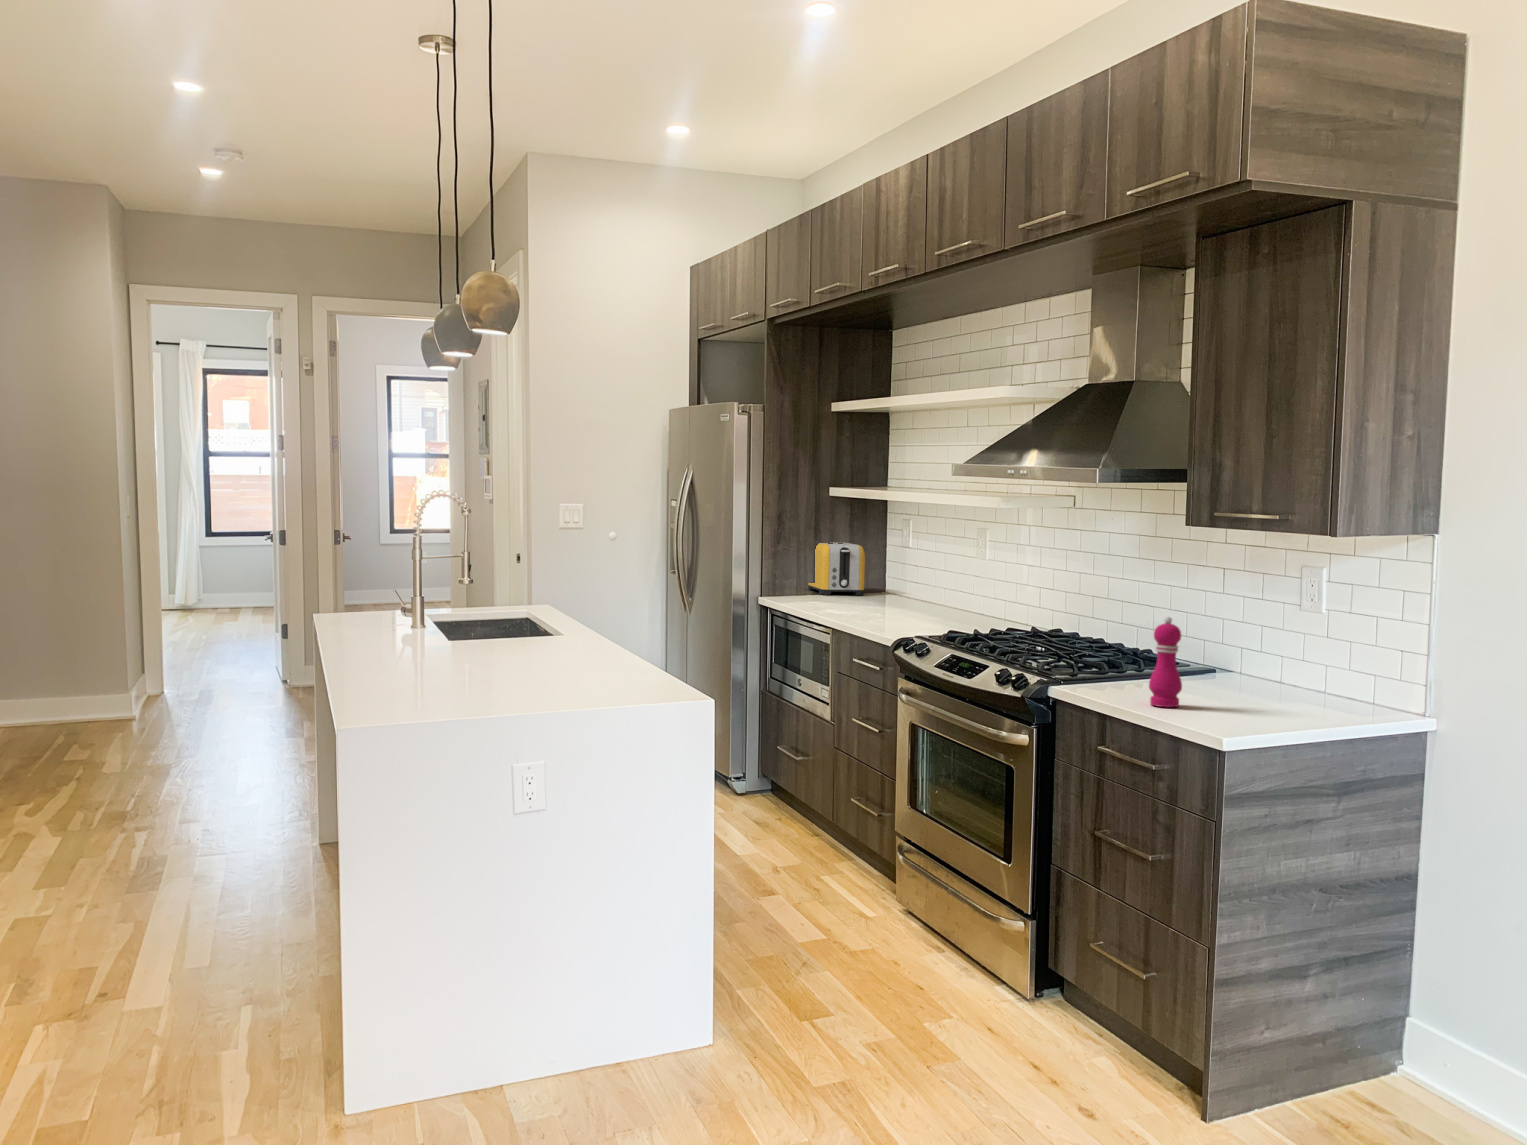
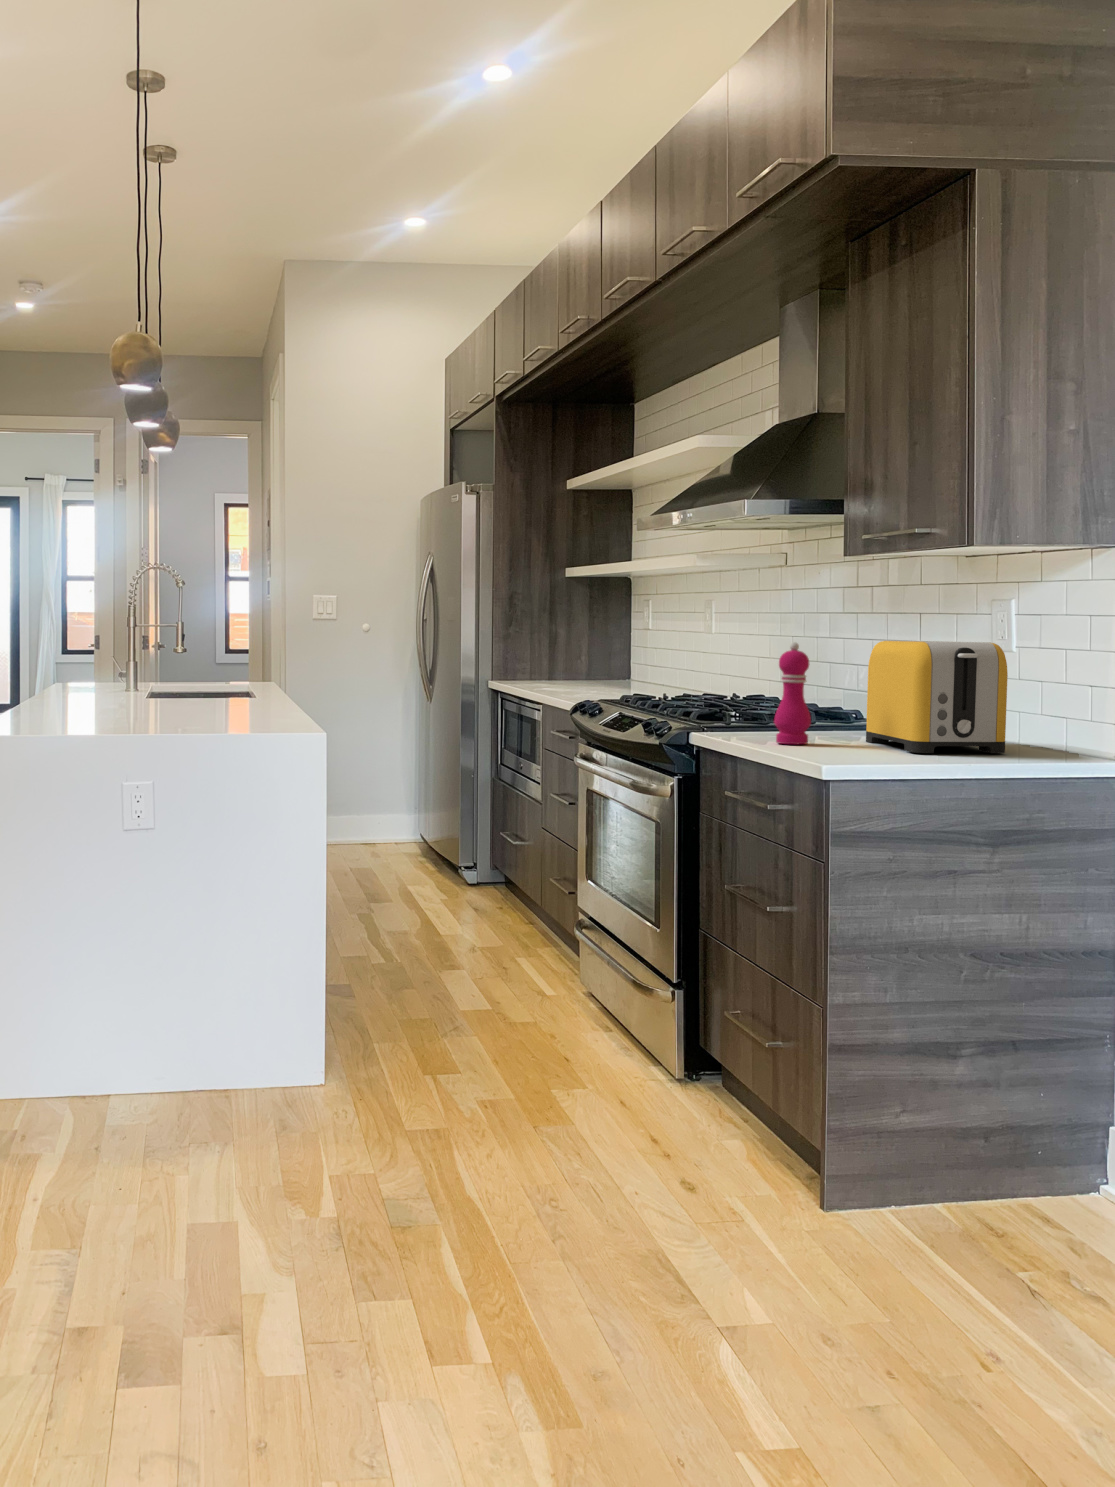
toaster: present [808,542,865,595] -> present [866,641,1008,753]

